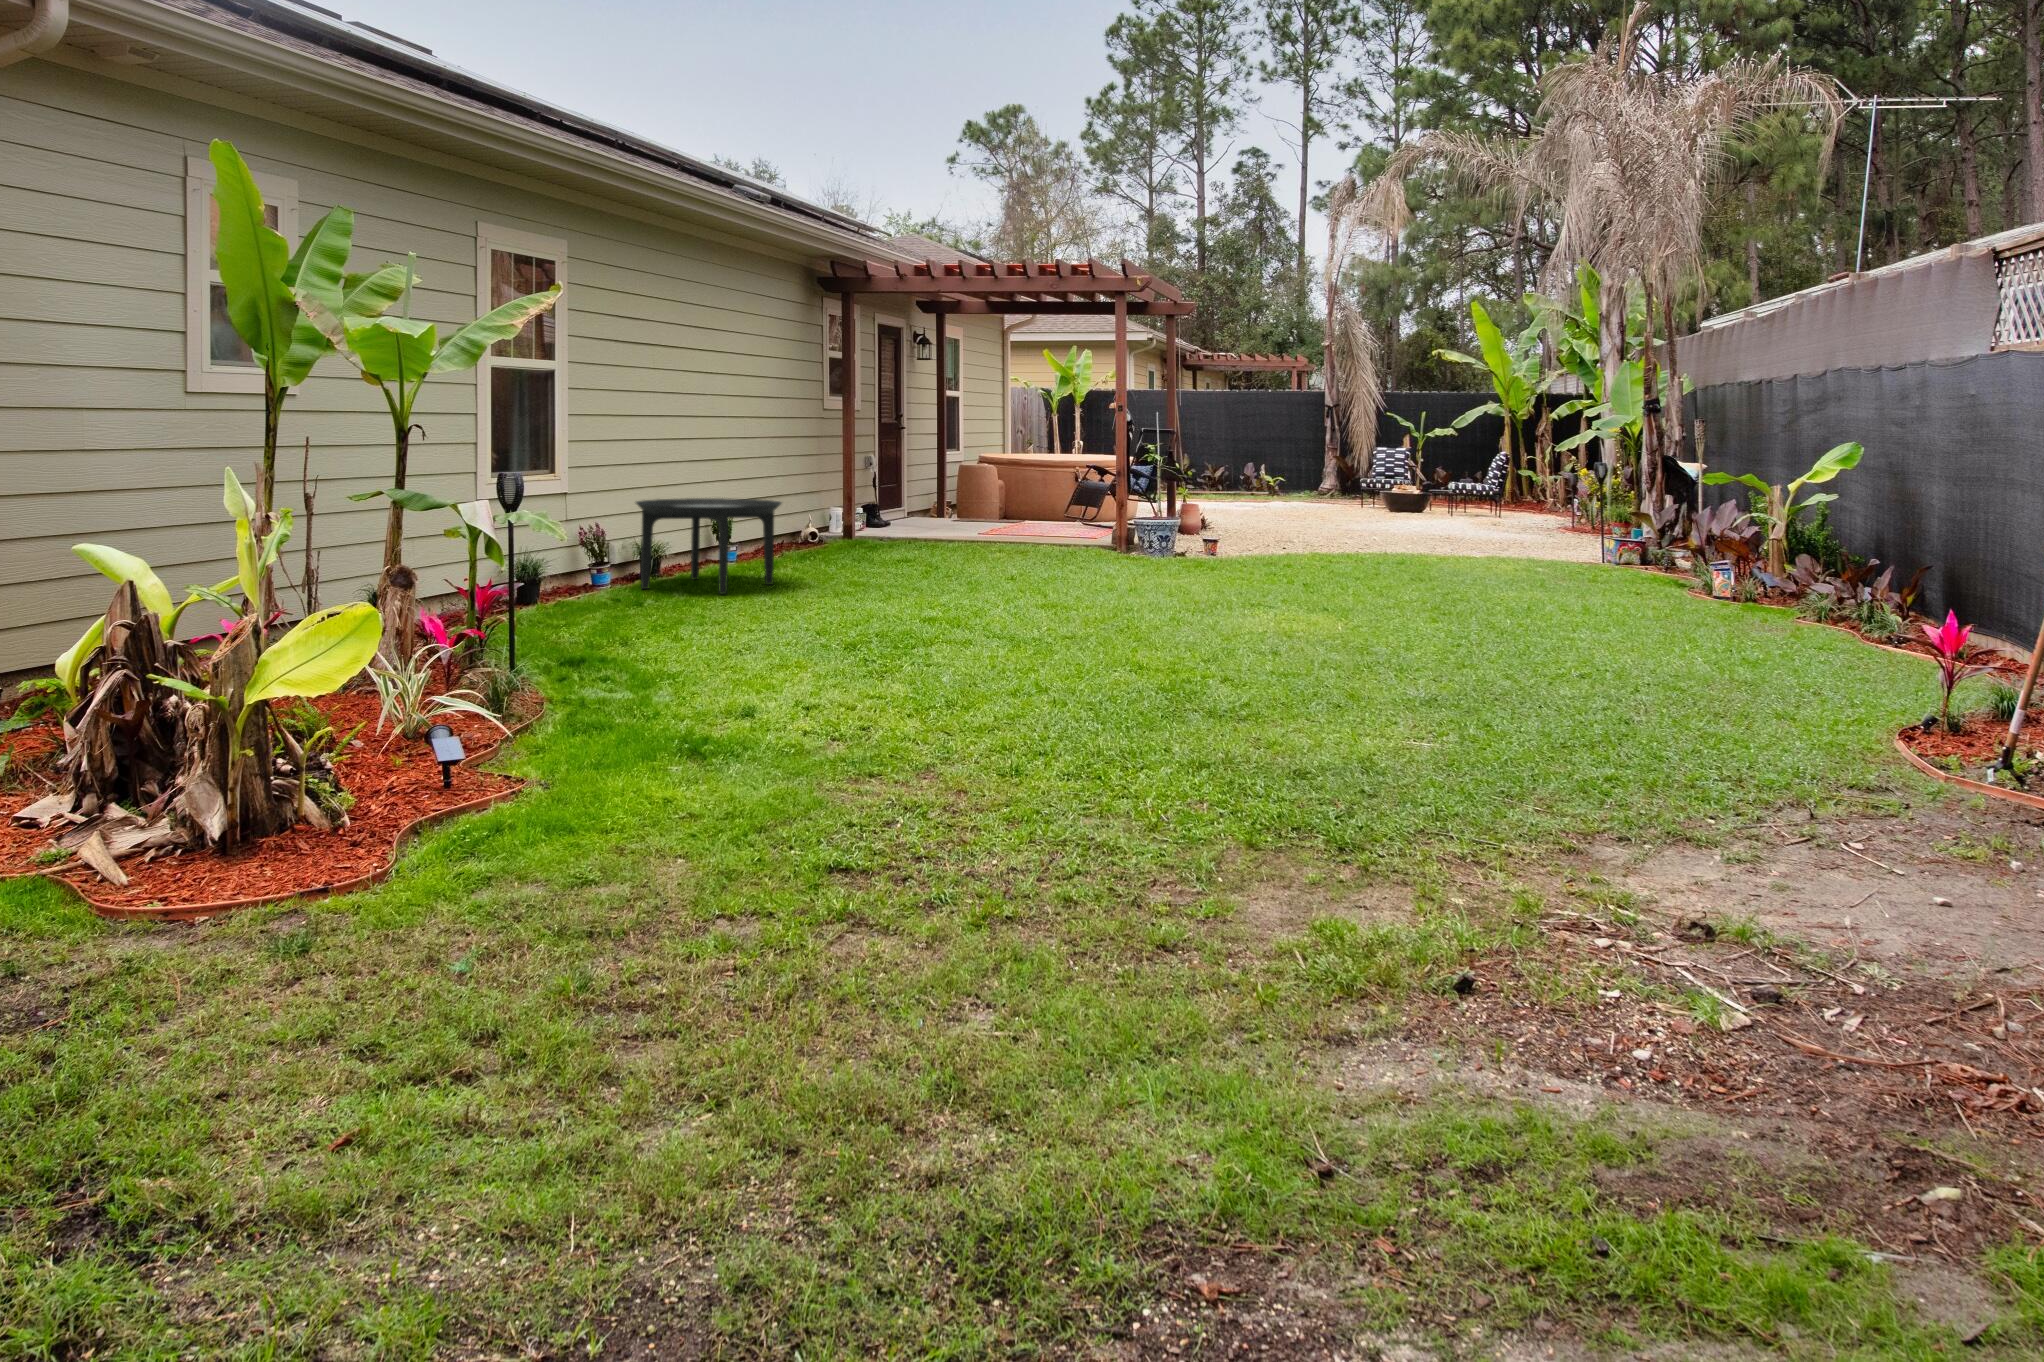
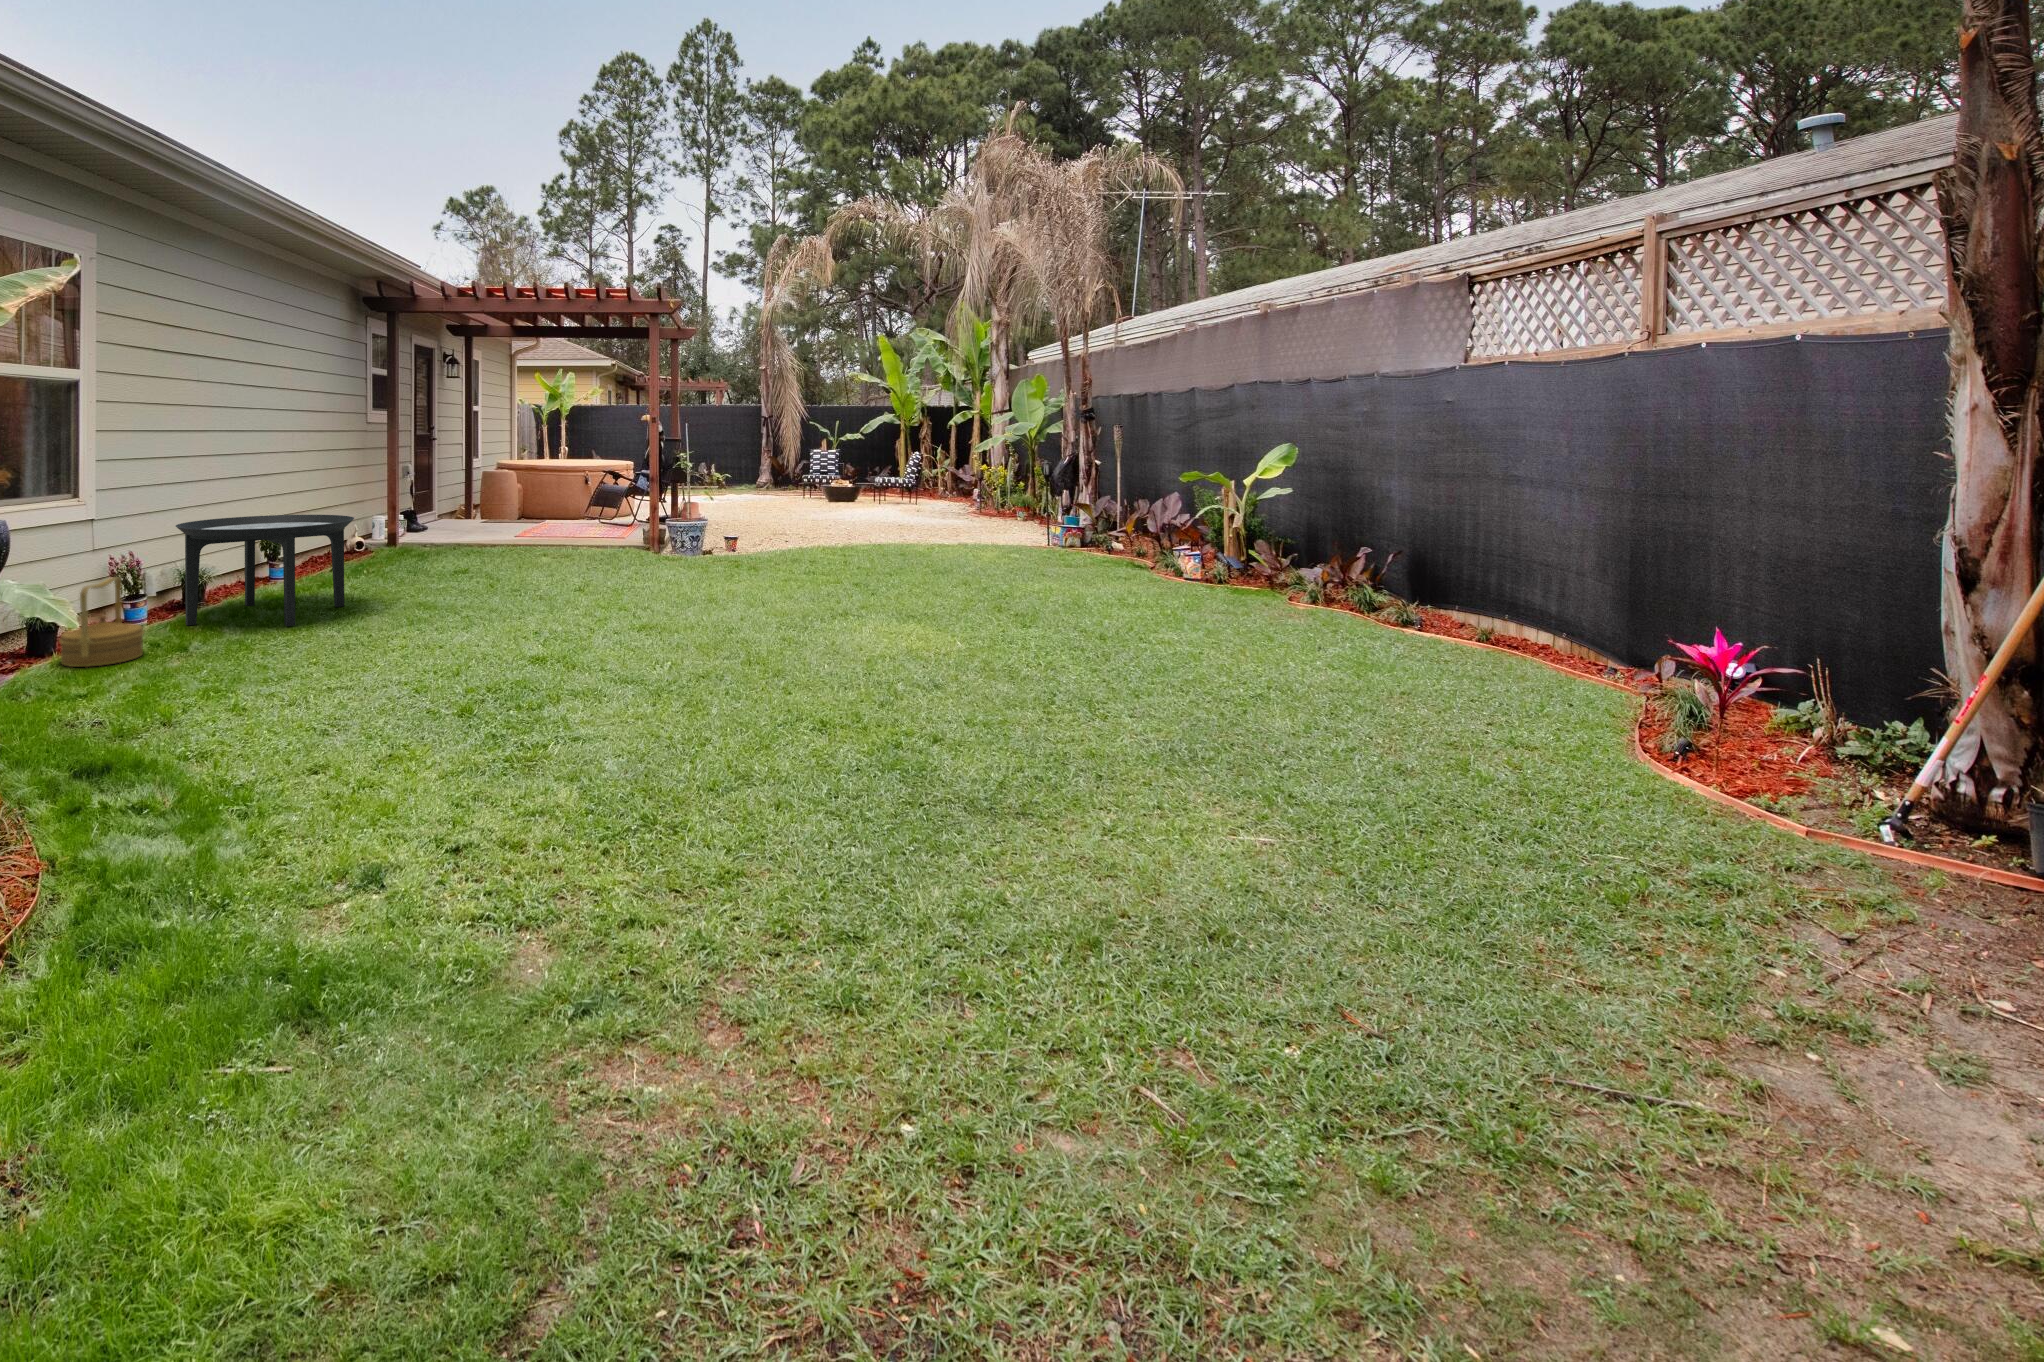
woven basket: none [547,540,609,609] -> present [59,577,144,667]

